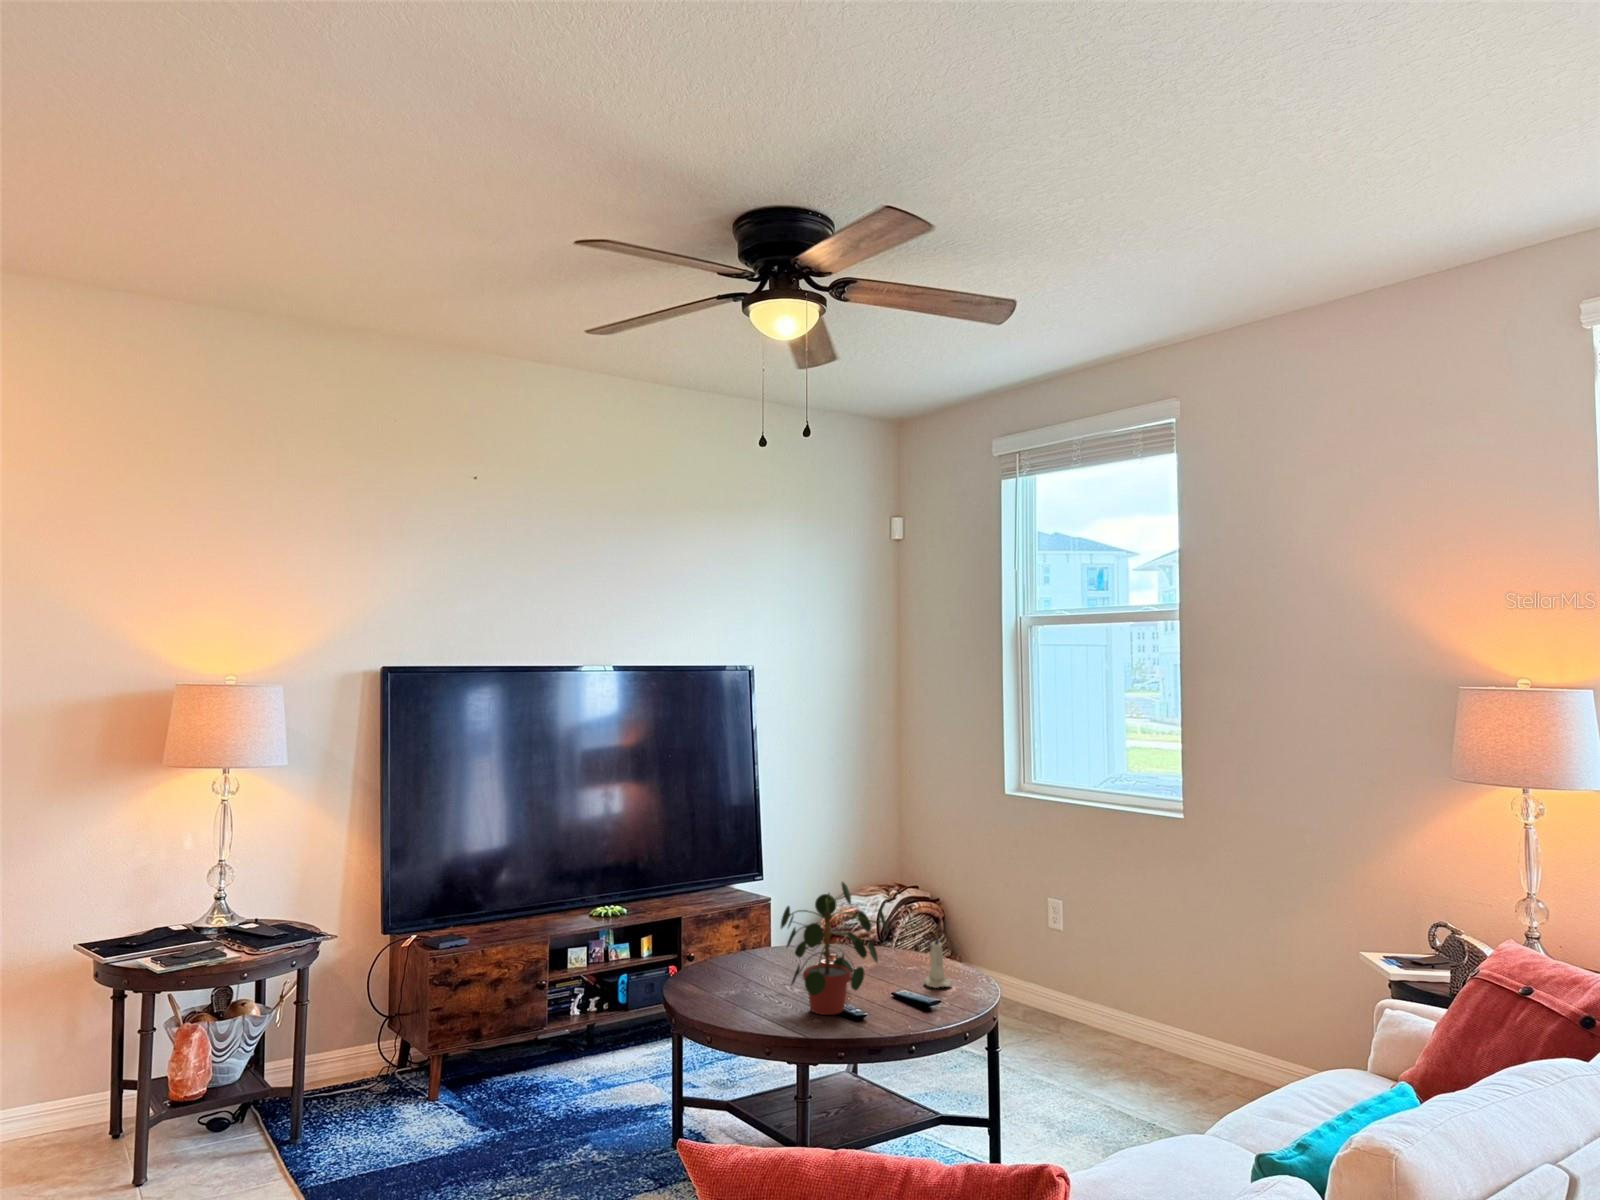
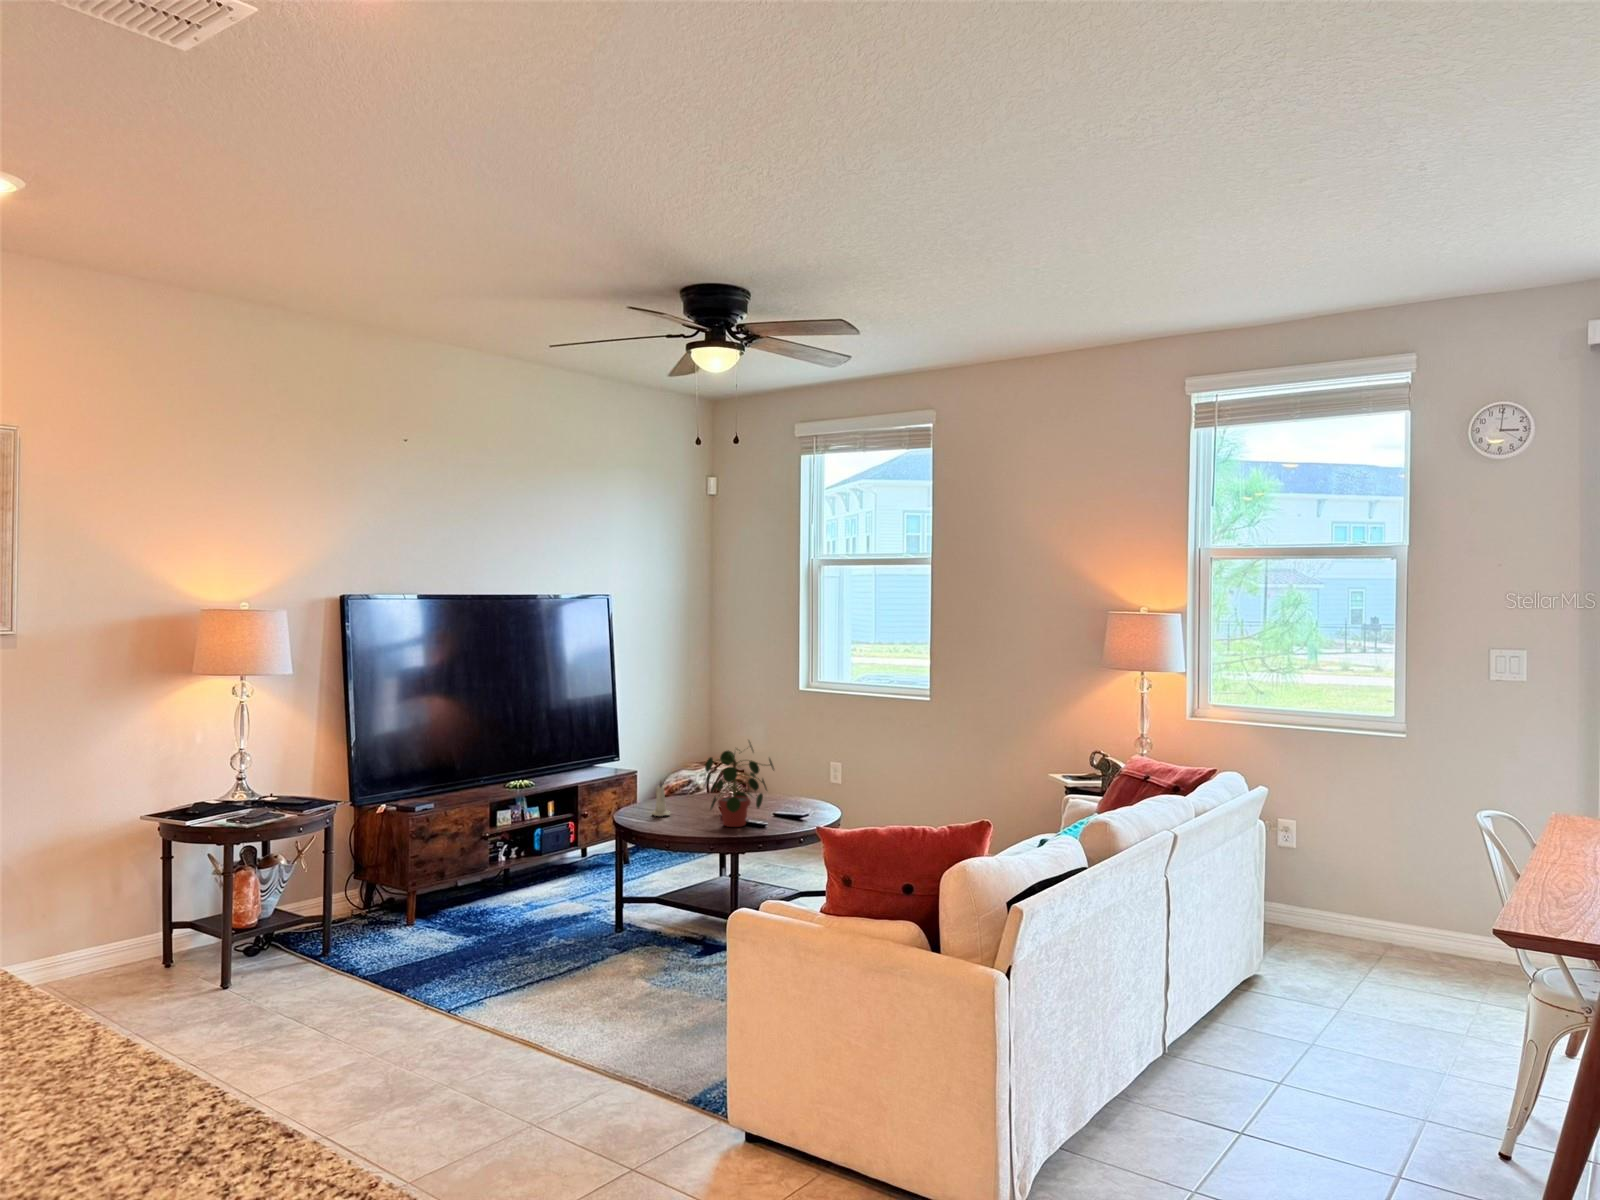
candle: present [923,933,951,988] -> present [652,782,670,816]

